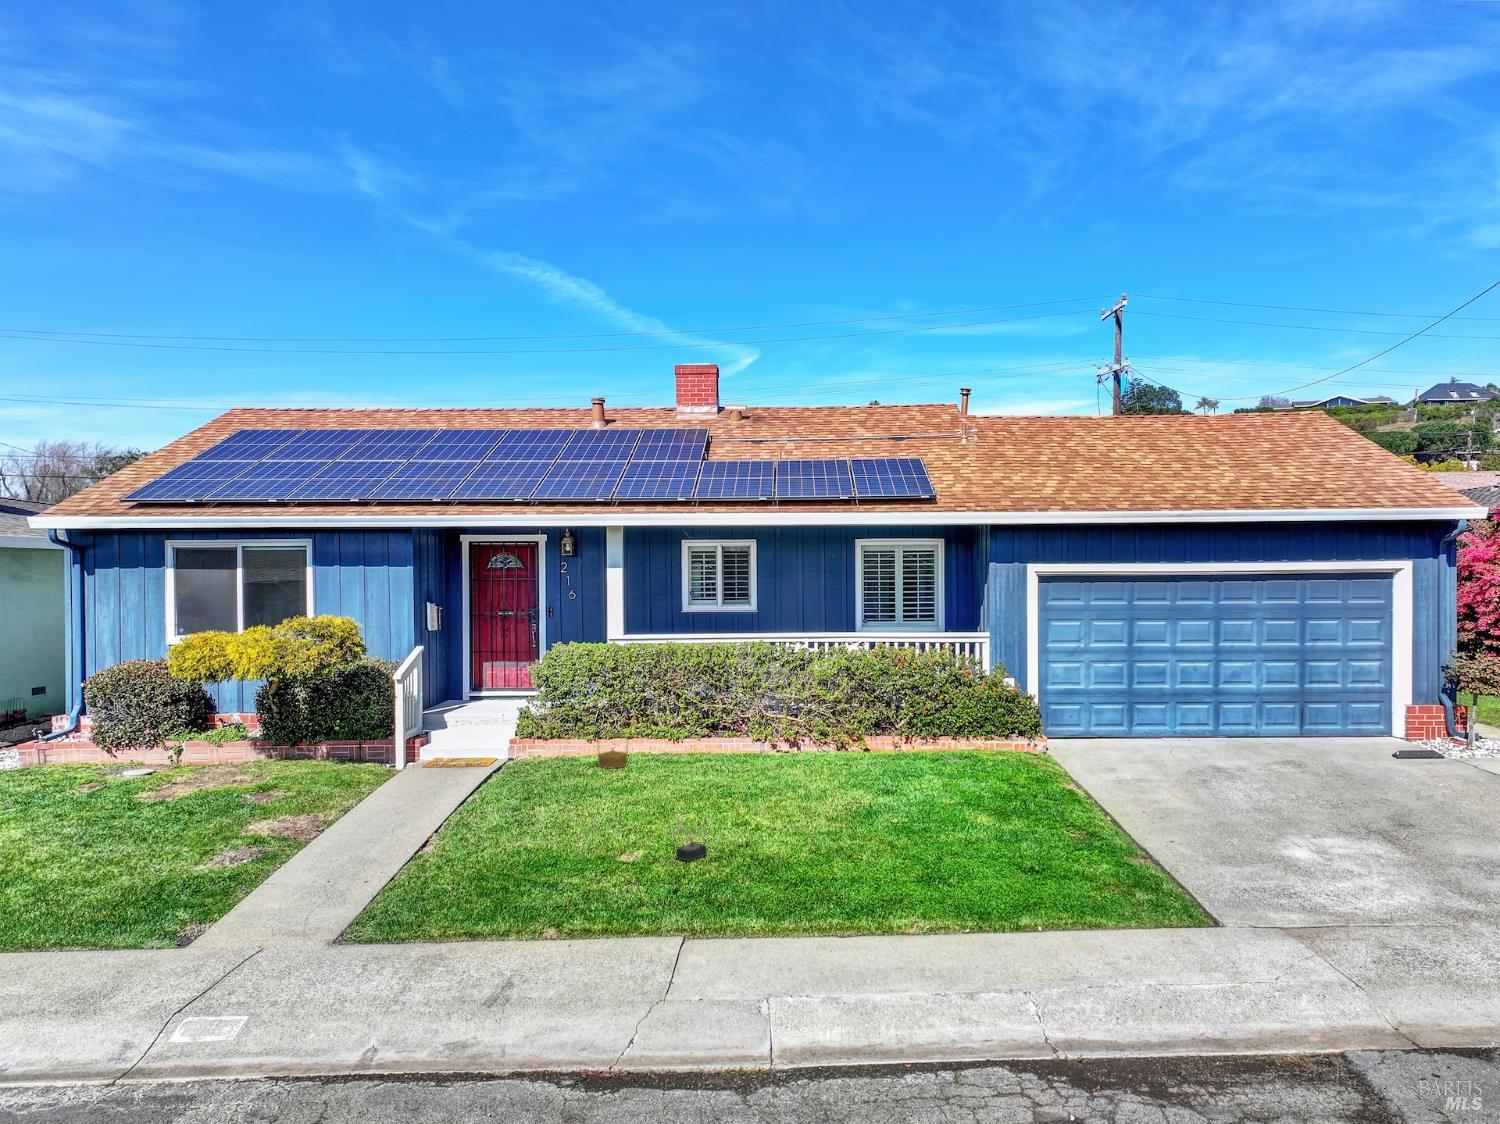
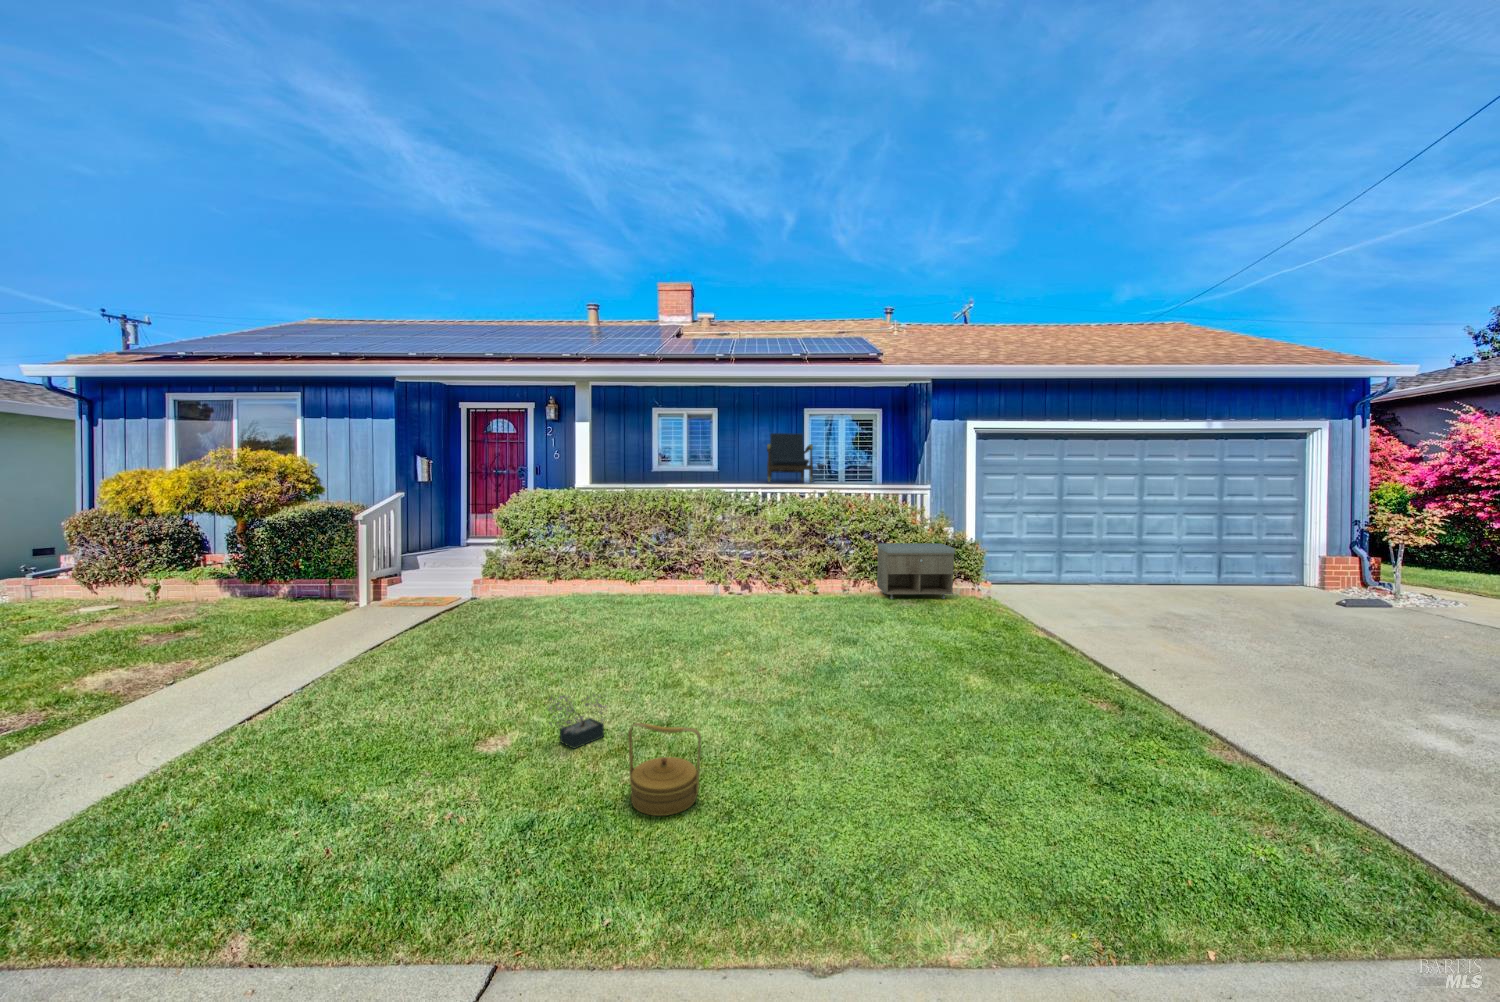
lounge chair: none [807,571,859,628] -> present [767,433,813,482]
storage bench: none [930,697,1009,756] -> present [877,543,955,599]
basket: present [598,734,628,768] -> present [628,723,701,816]

